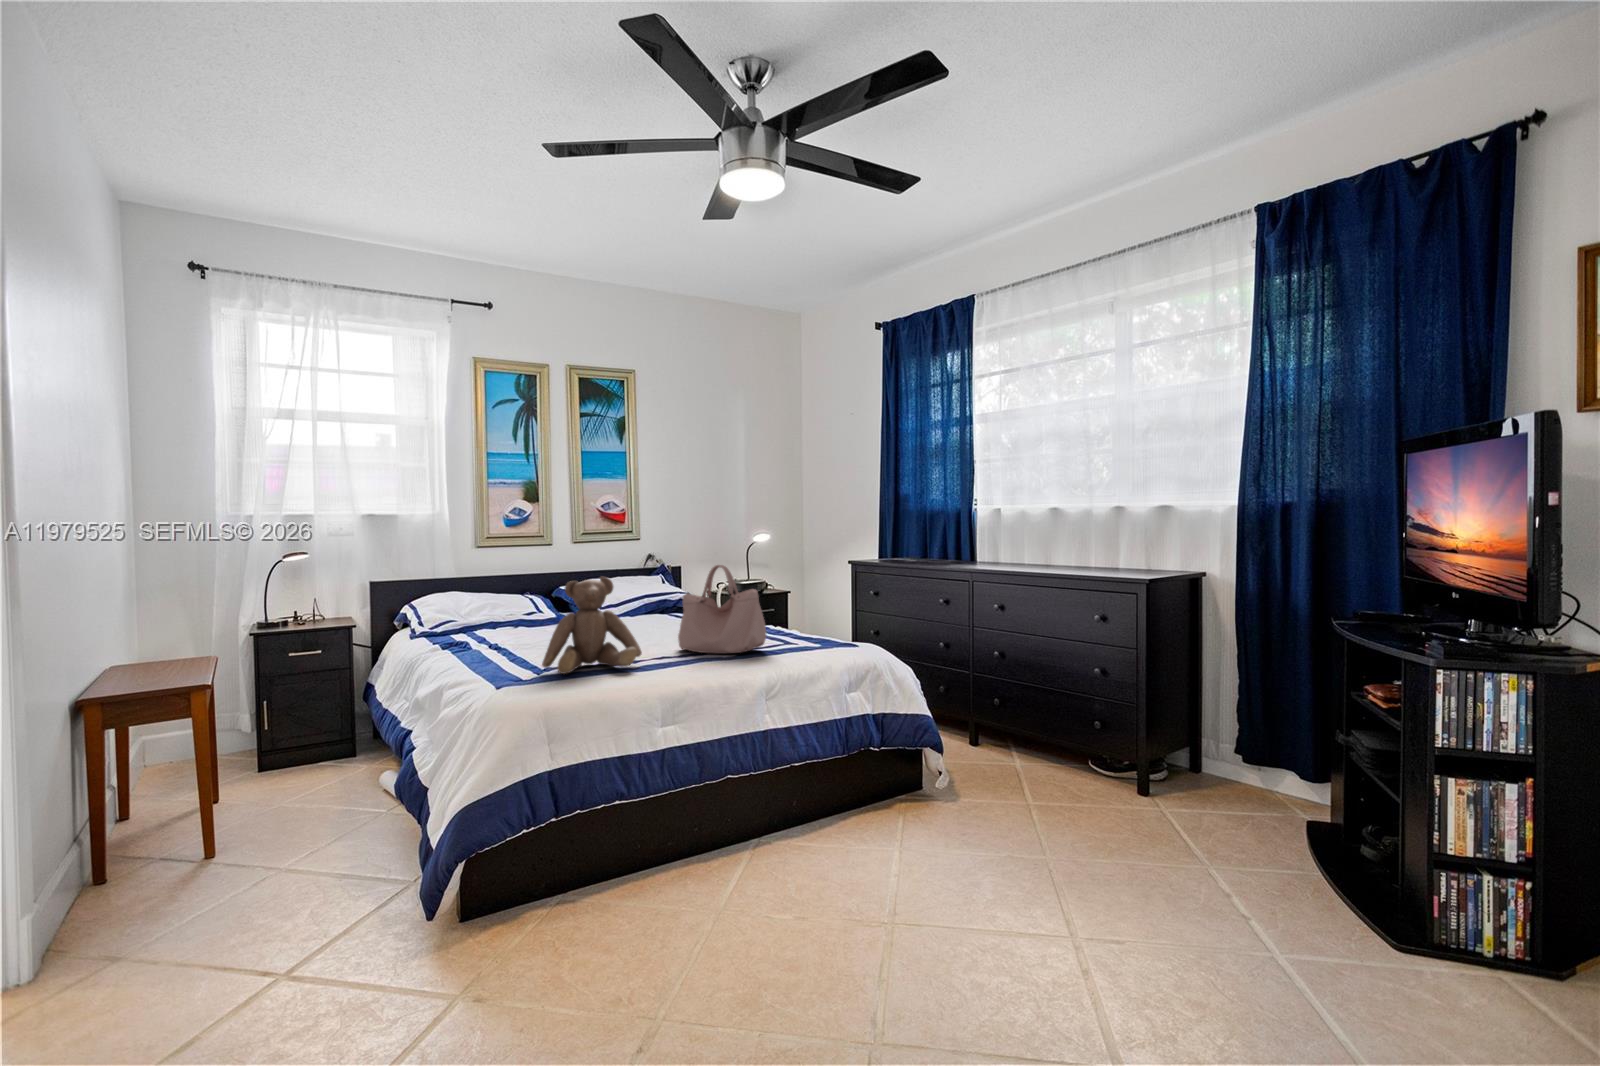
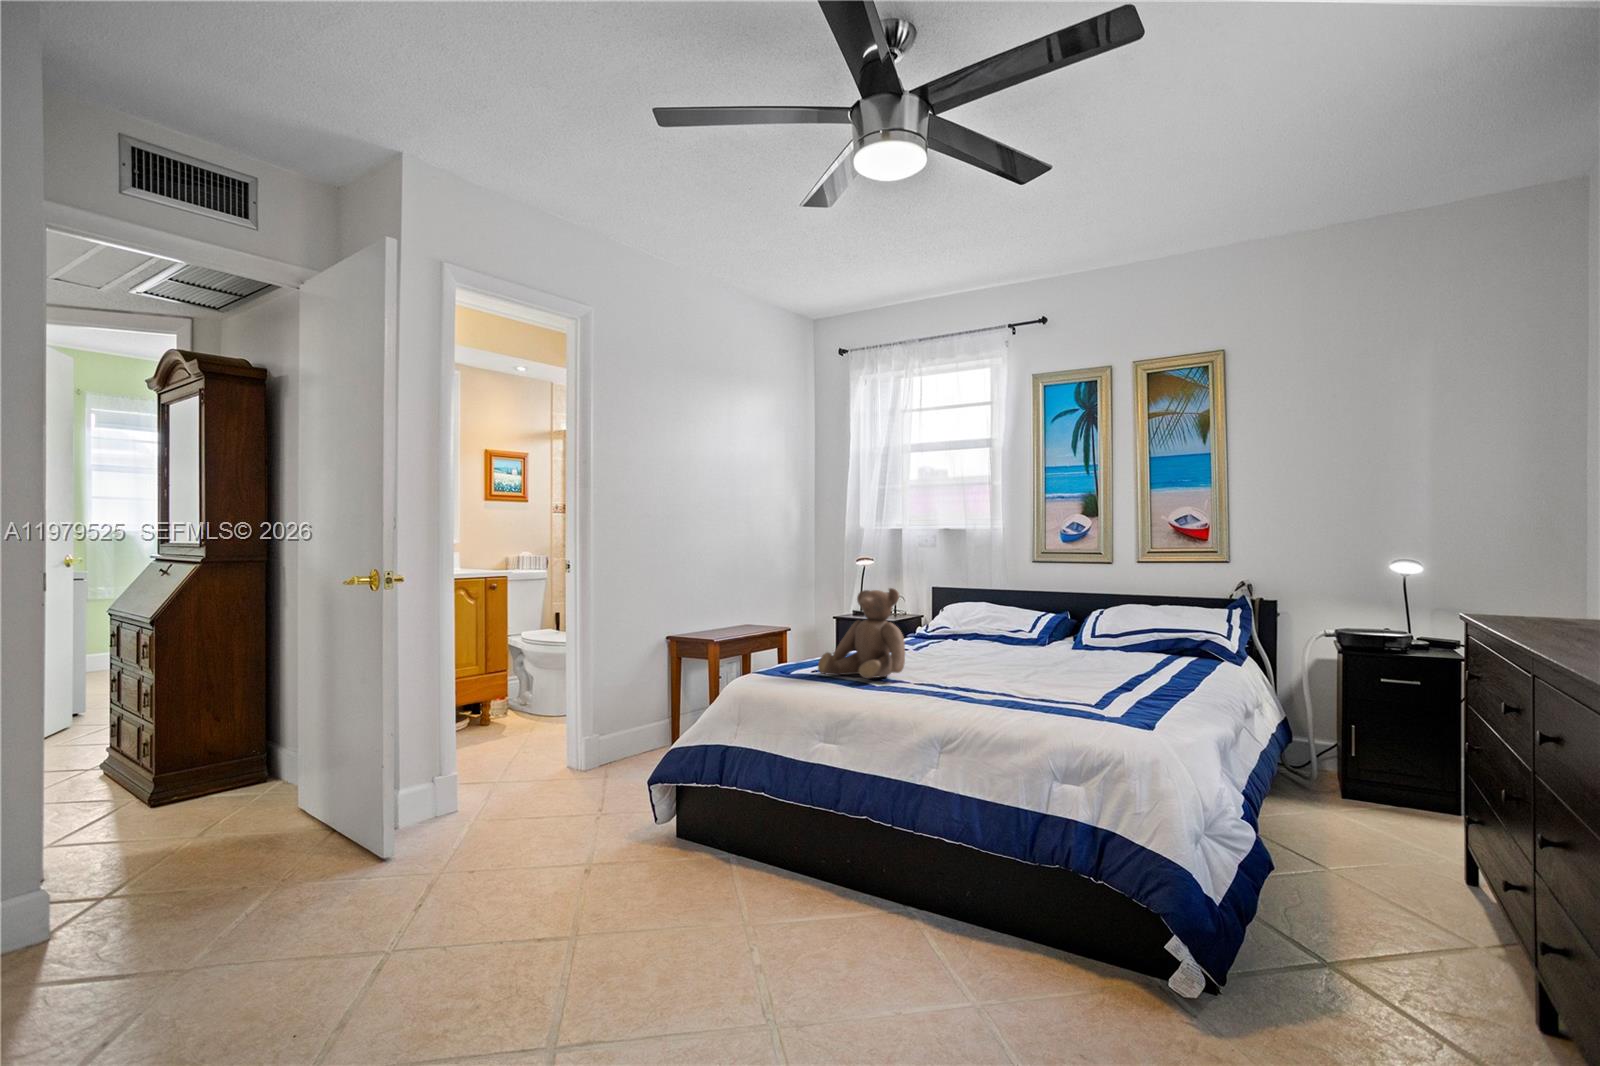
handbag: present [678,565,766,654] -> none [977,585,1049,693]

